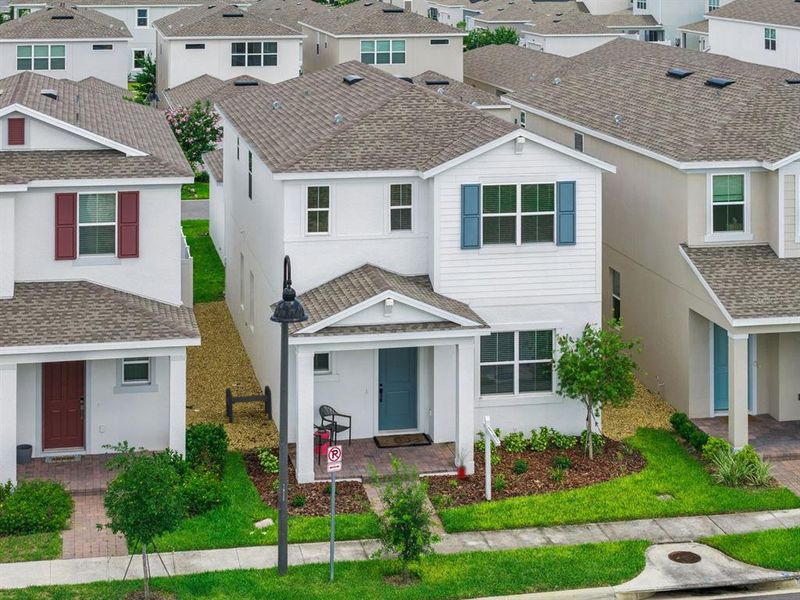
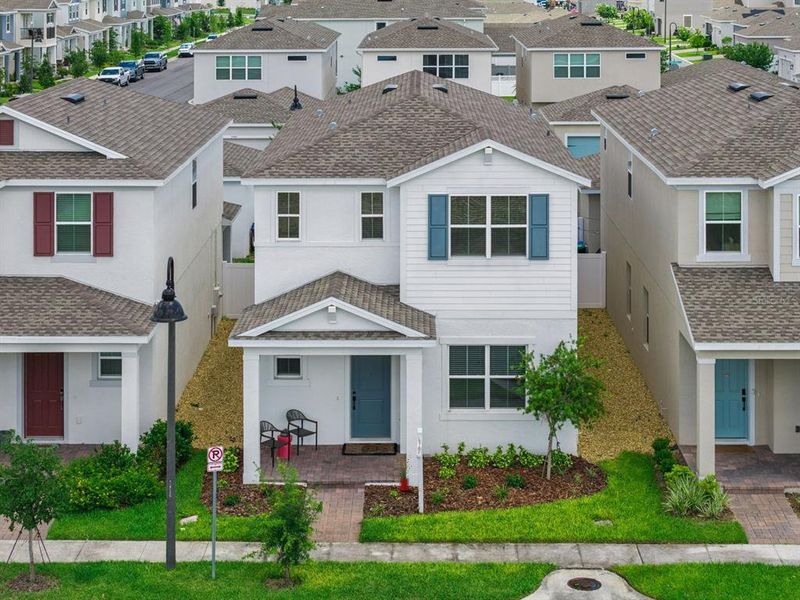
bench: present [226,386,272,423] -> none [208,389,252,424]

